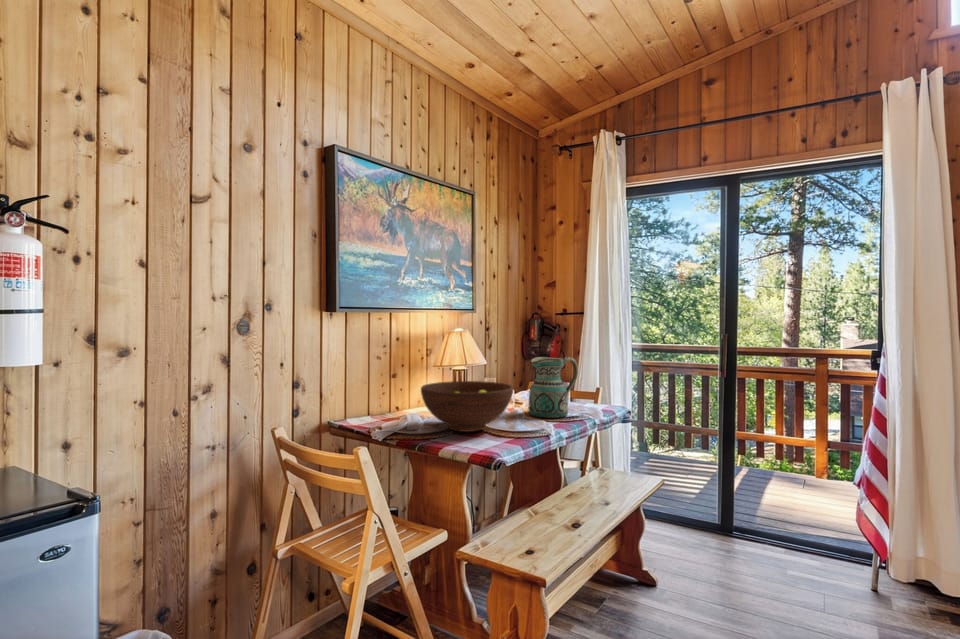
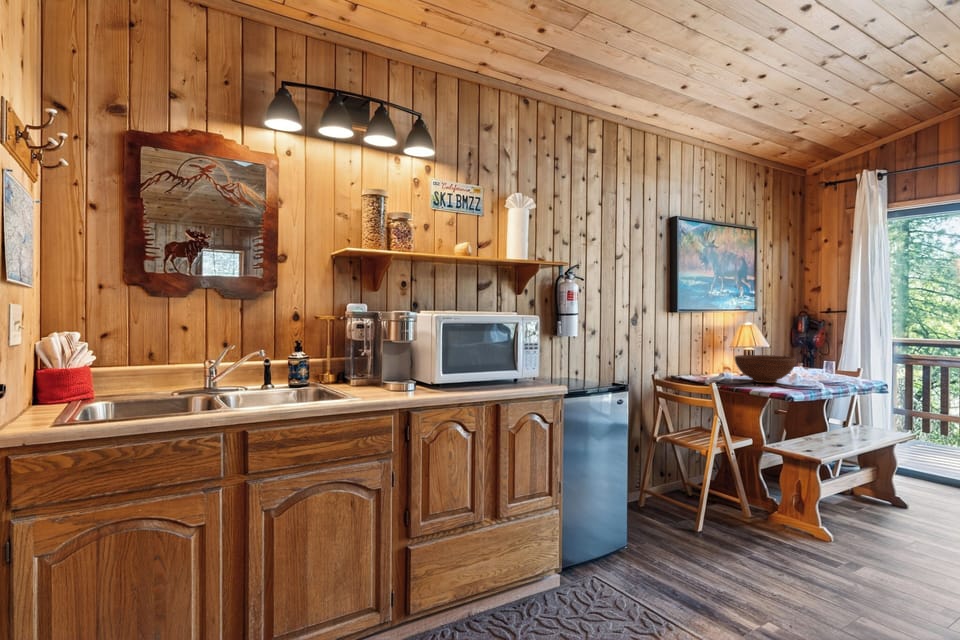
ceramic pitcher: present [529,357,578,418] -> none [804,342,843,381]

